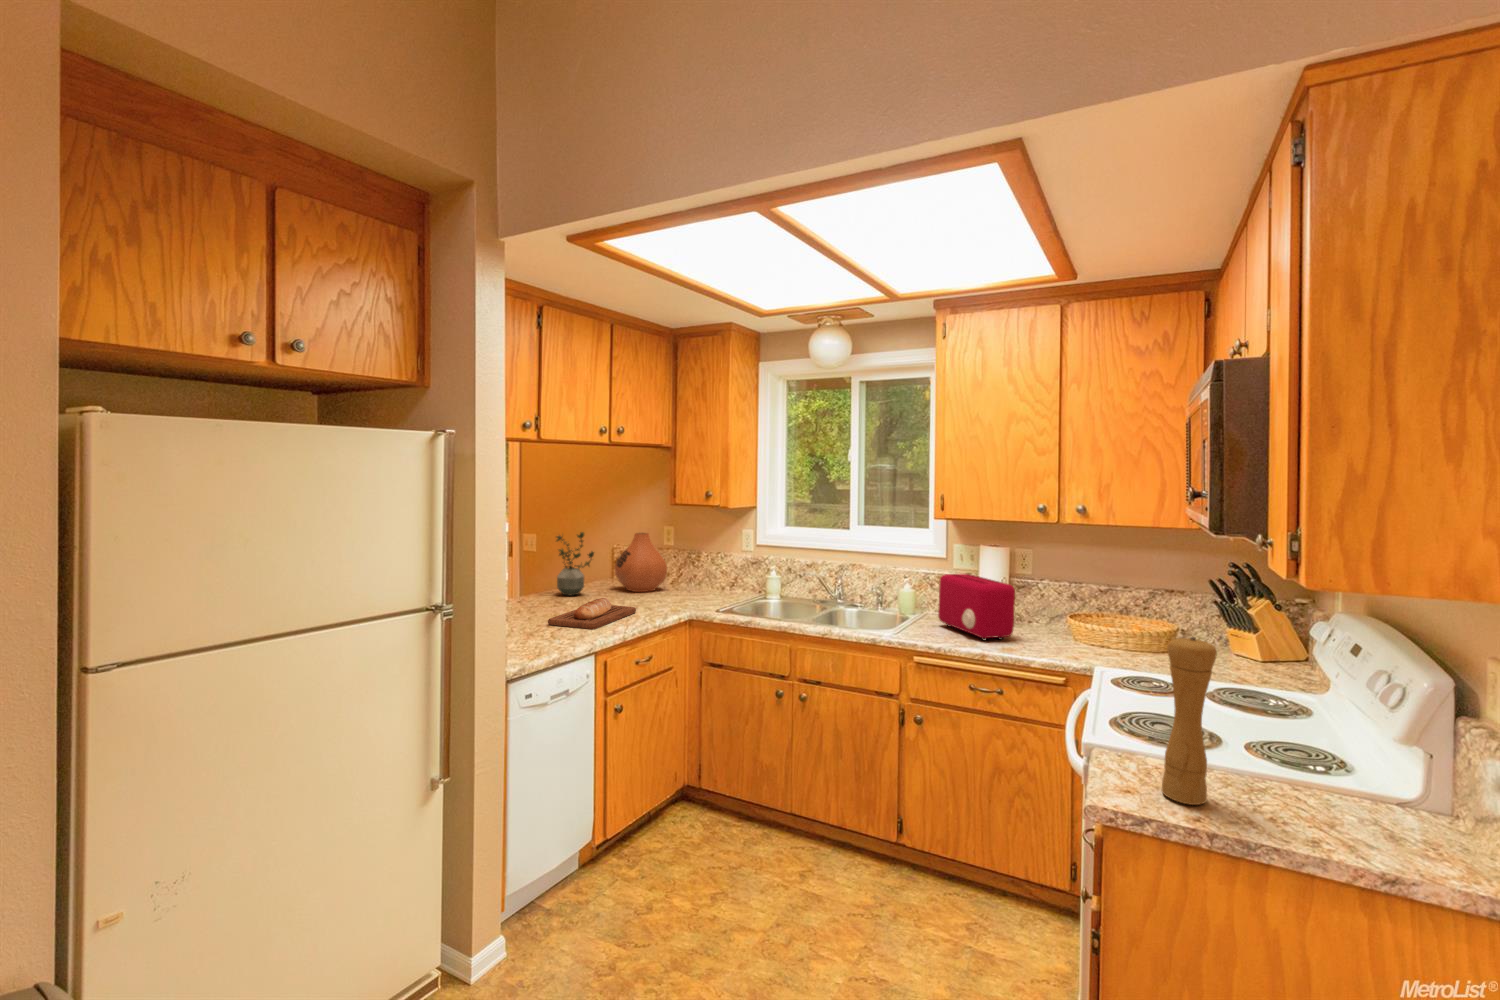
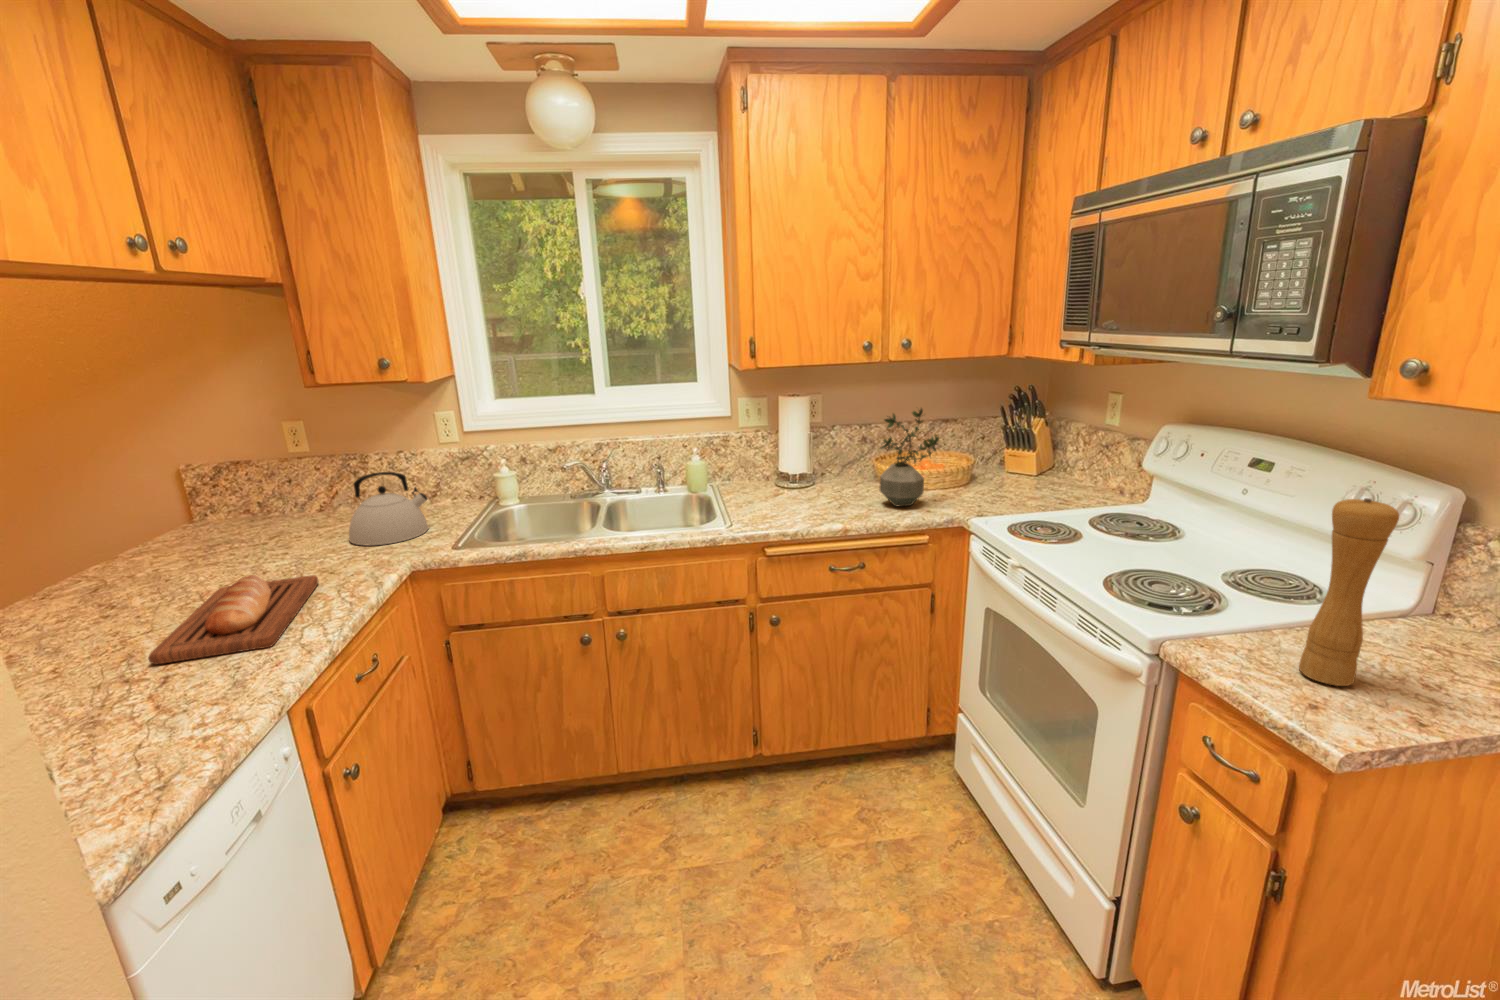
potted plant: present [556,532,594,596] -> present [880,408,939,507]
vase: present [615,533,667,592] -> none [211,440,320,540]
kettle: none [668,559,717,604] -> present [349,472,429,546]
toaster: present [938,574,1015,641] -> none [753,433,852,510]

